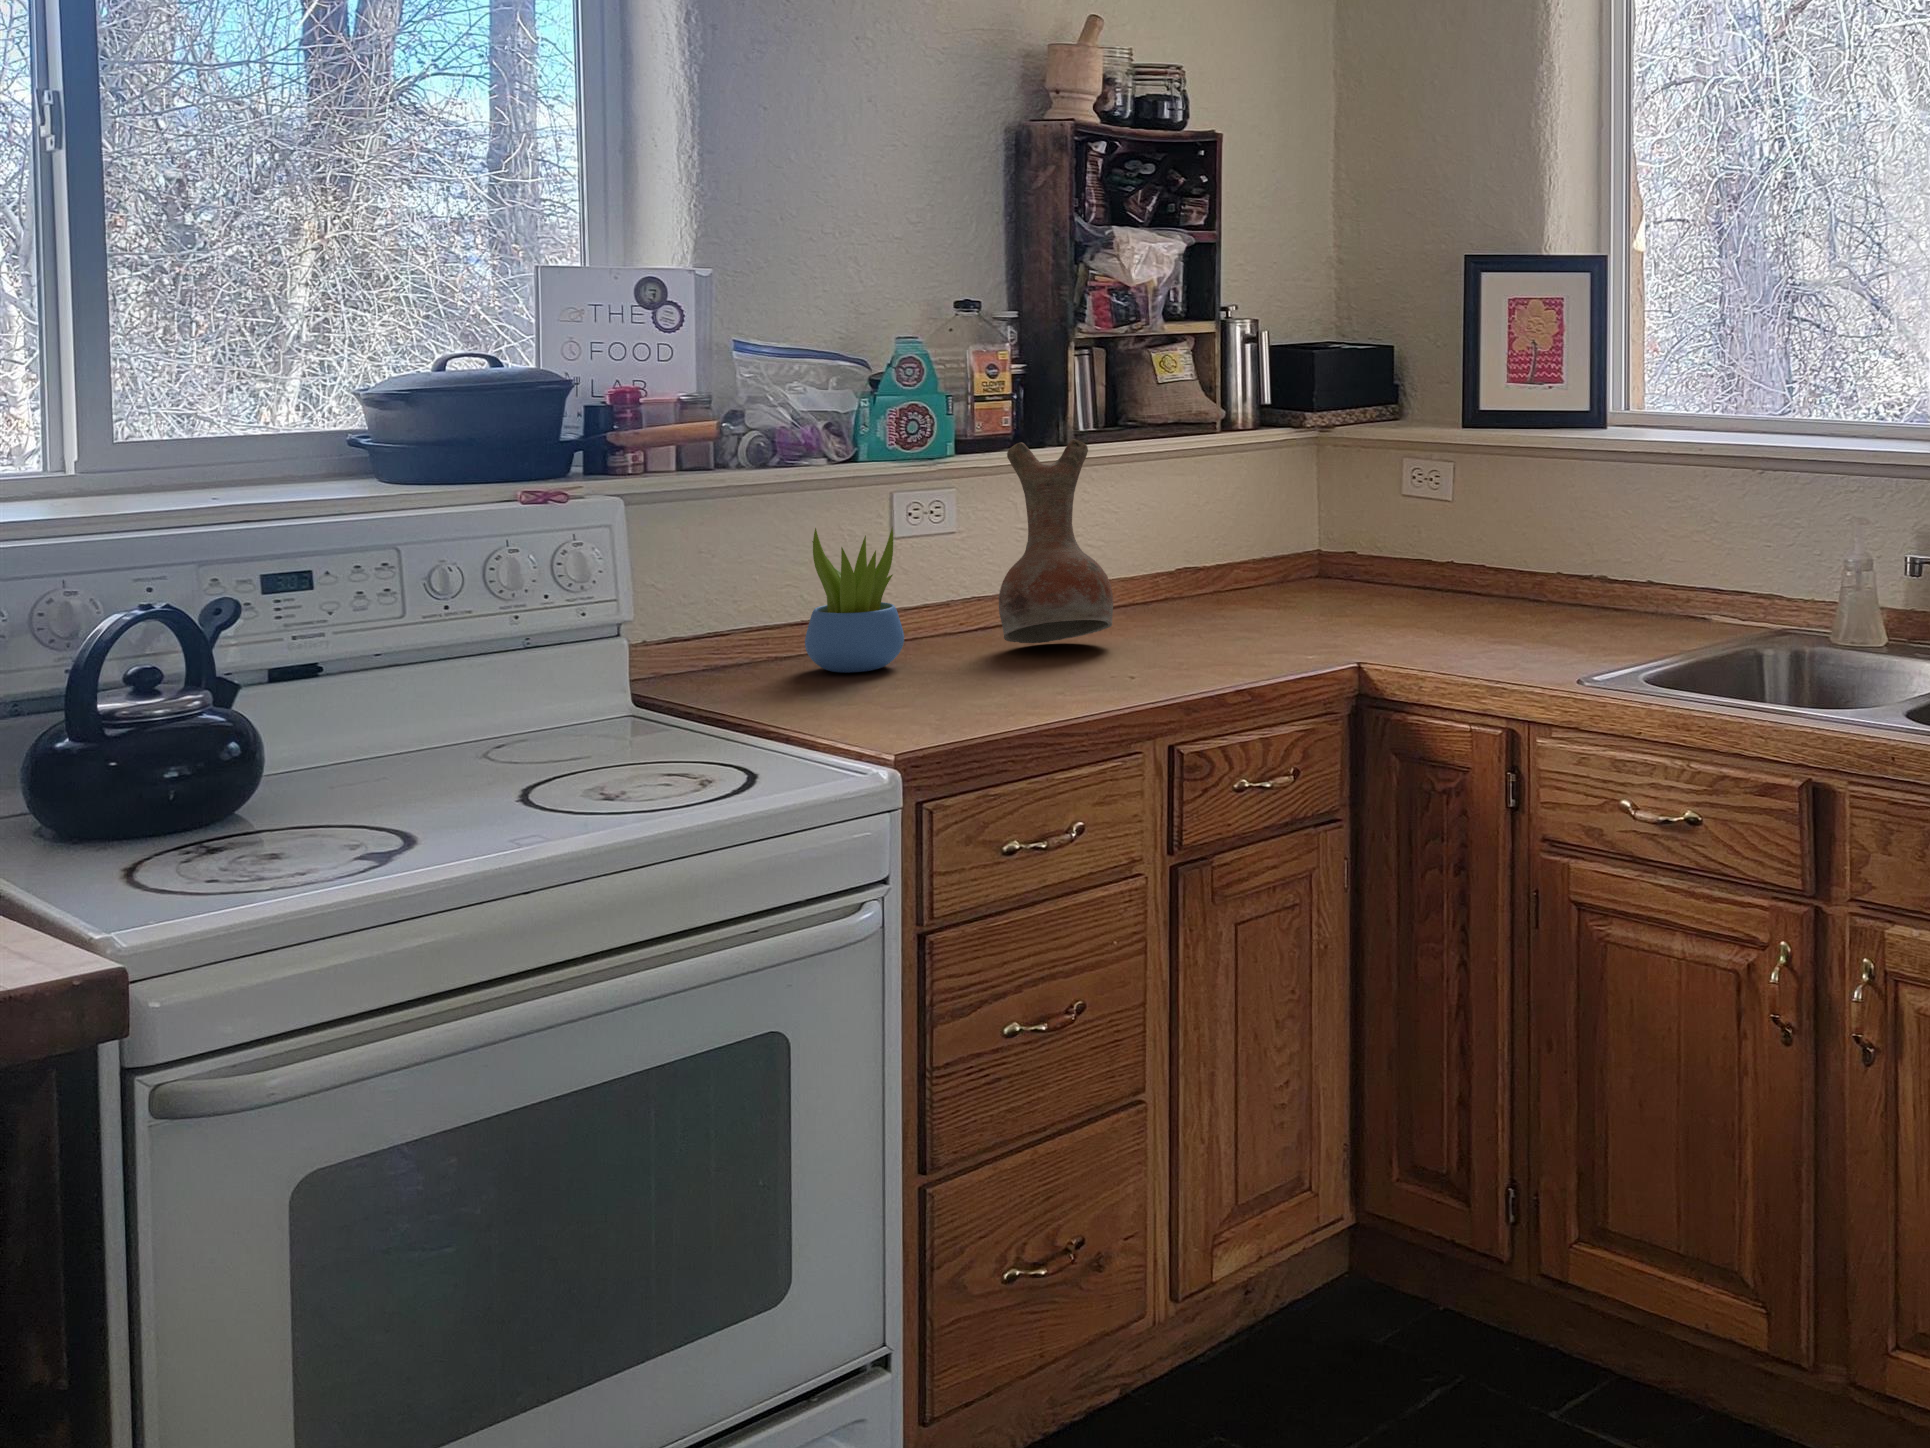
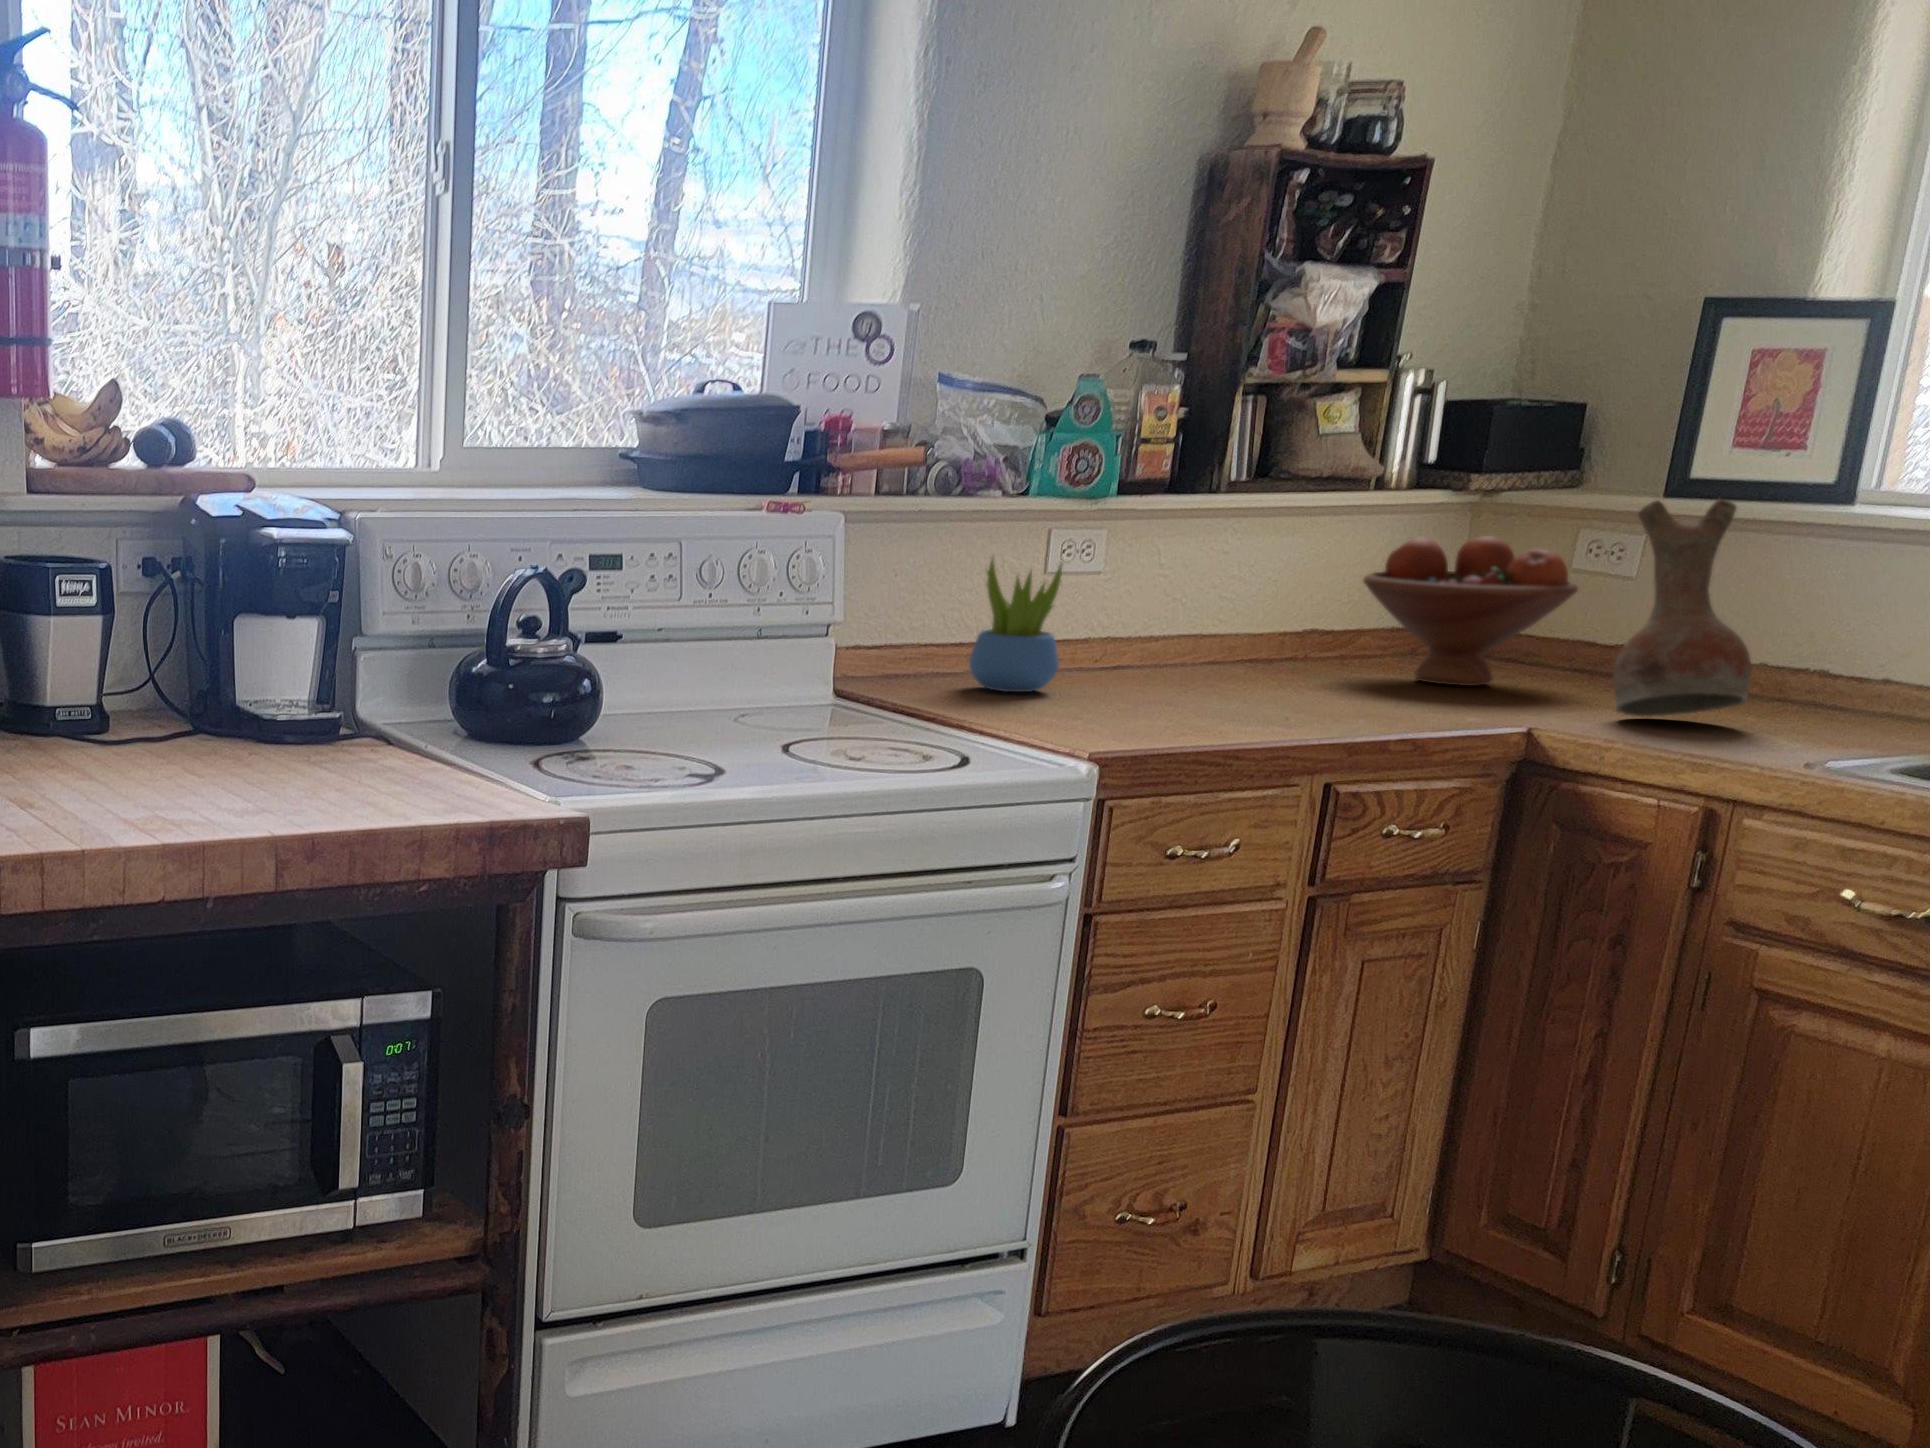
vase: present [999,439,1113,643] -> present [1612,498,1752,717]
fruit bowl: none [1213,471,1398,615] -> present [1363,536,1578,686]

